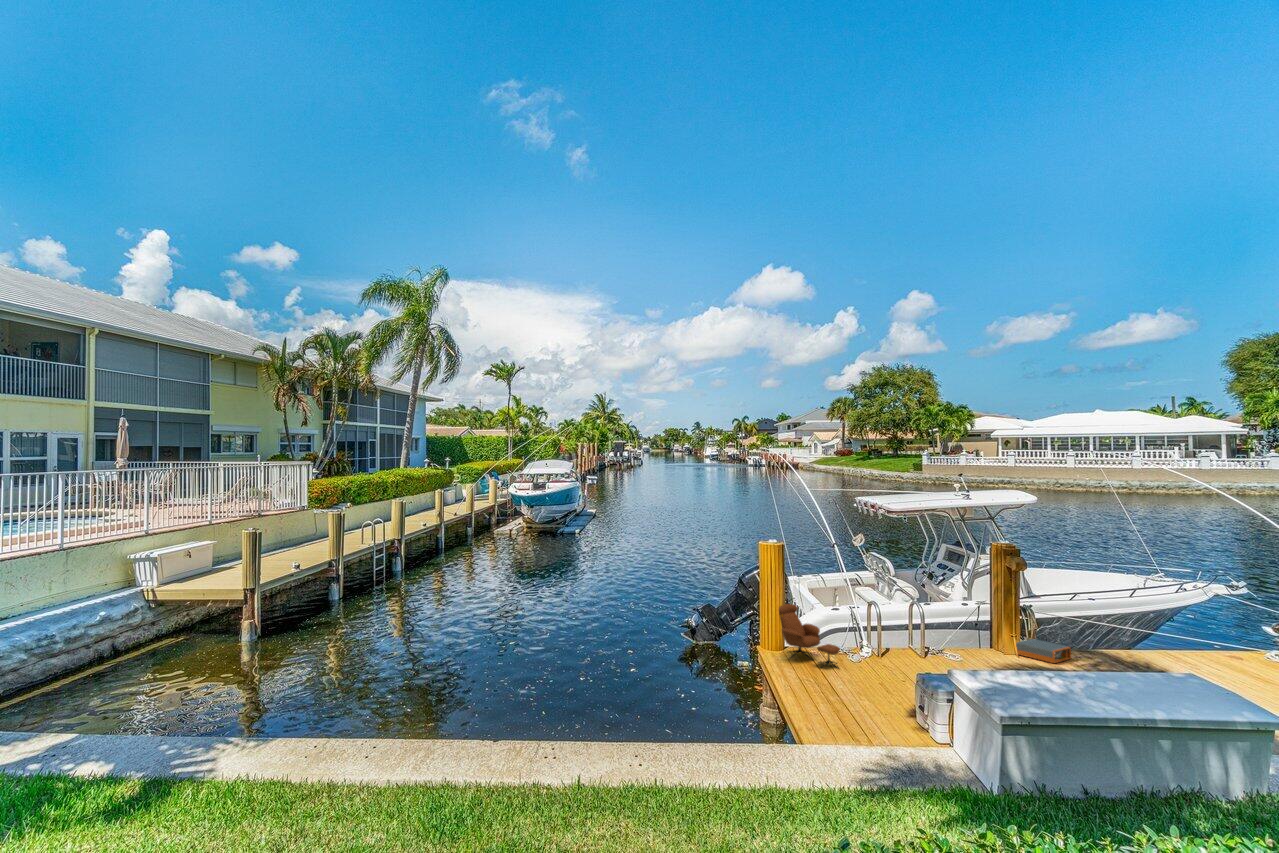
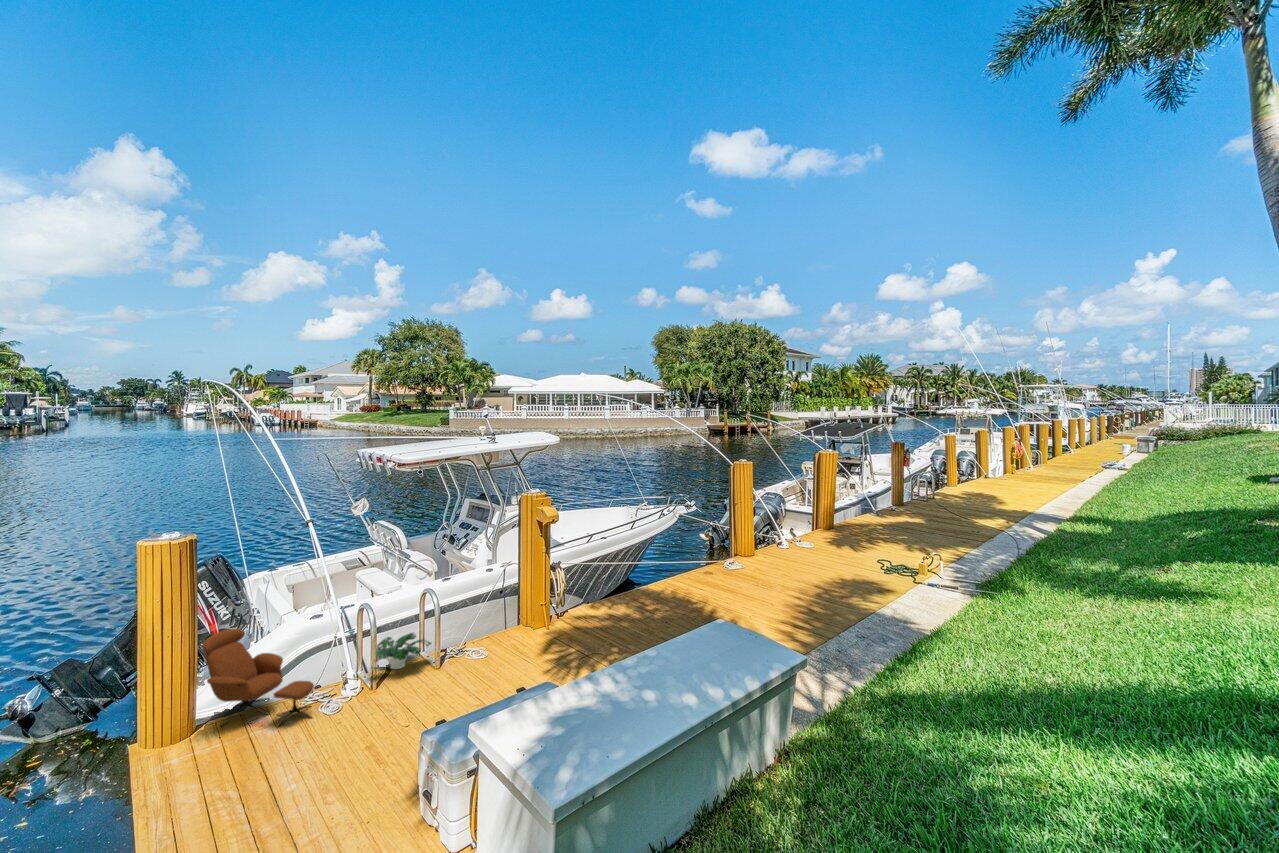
potted plant: none [872,635,917,658] -> present [374,633,431,669]
storage box: present [1016,639,1071,663] -> none [543,594,594,620]

